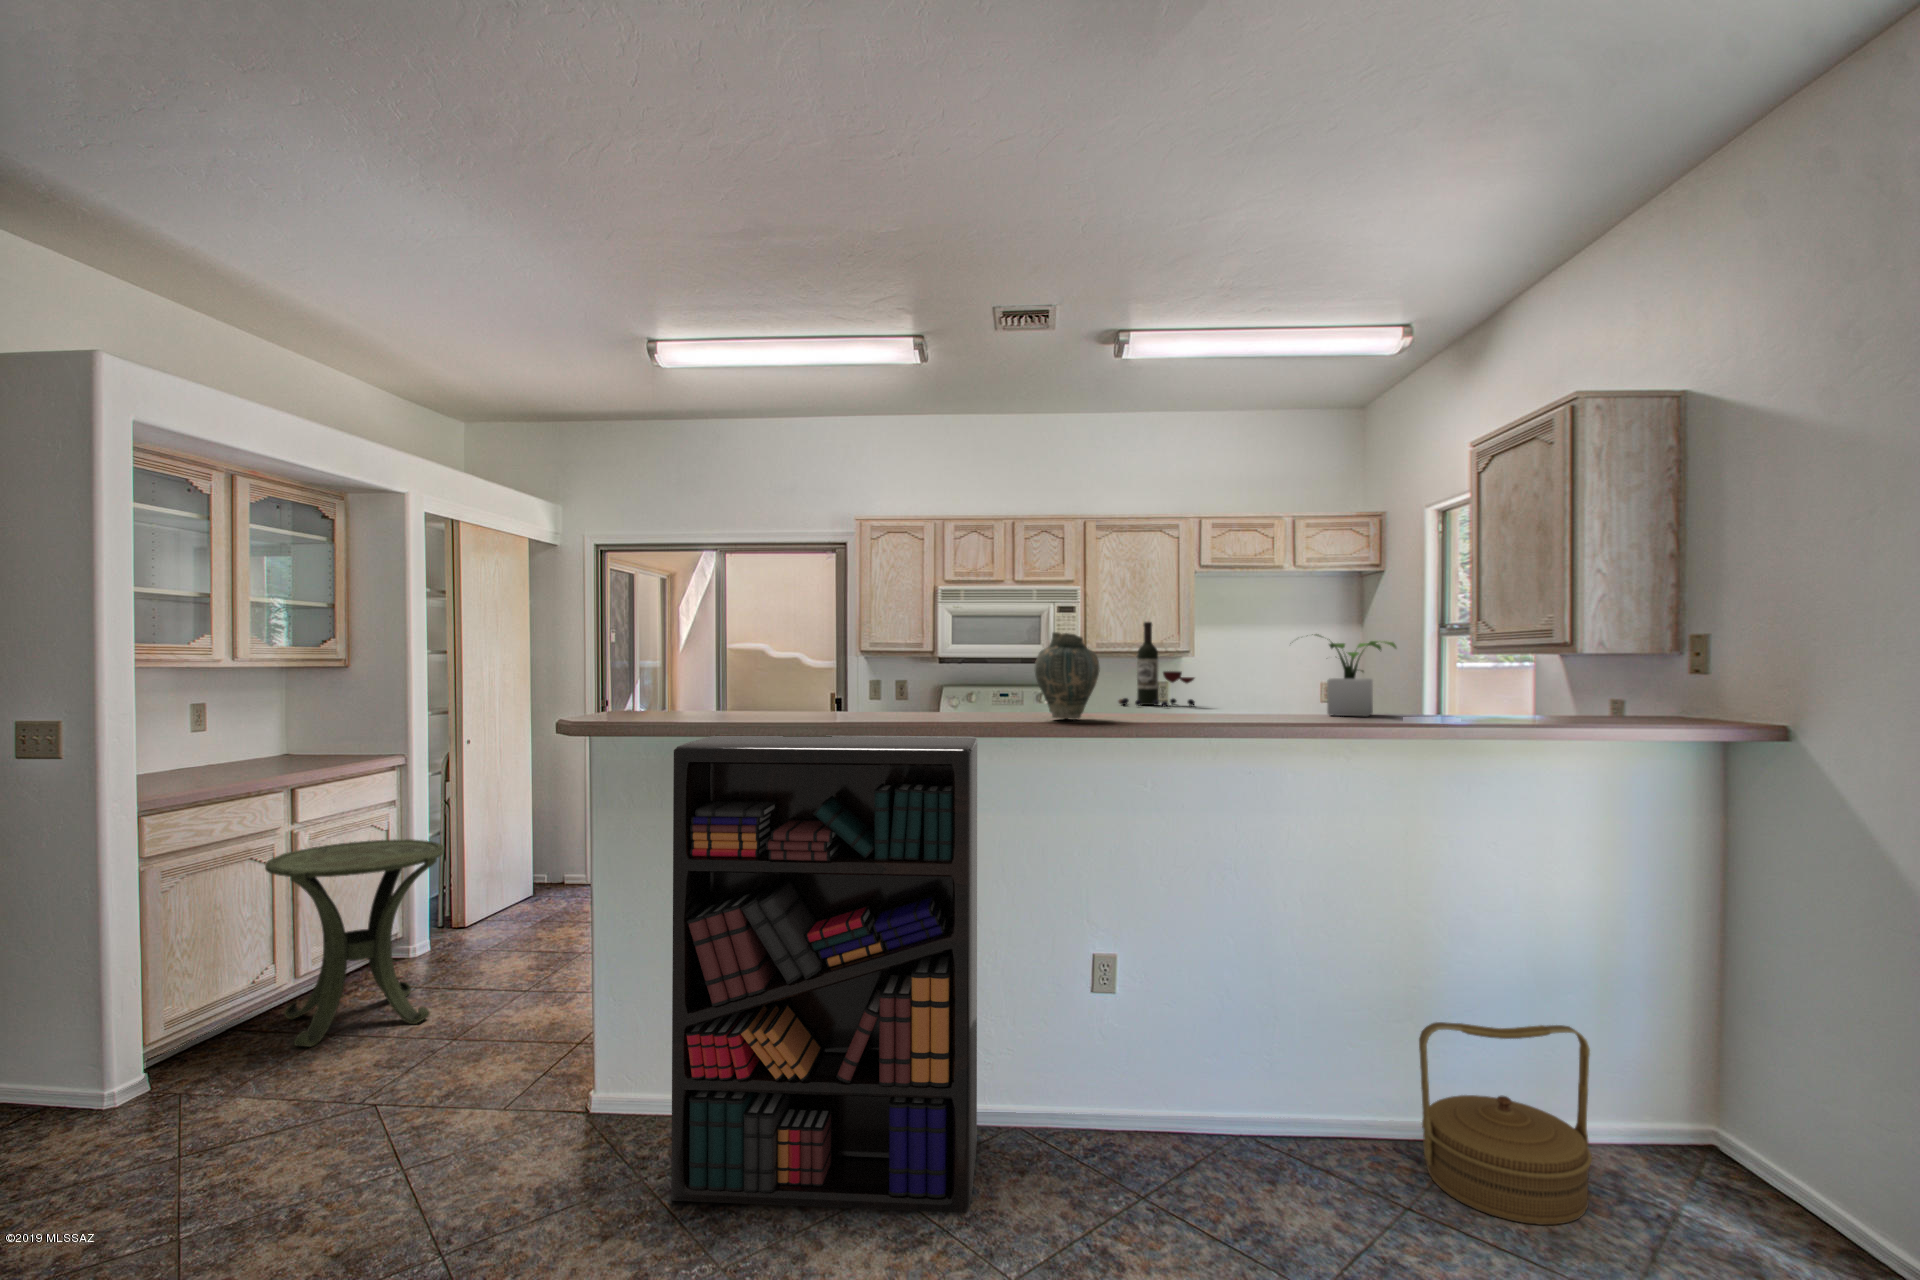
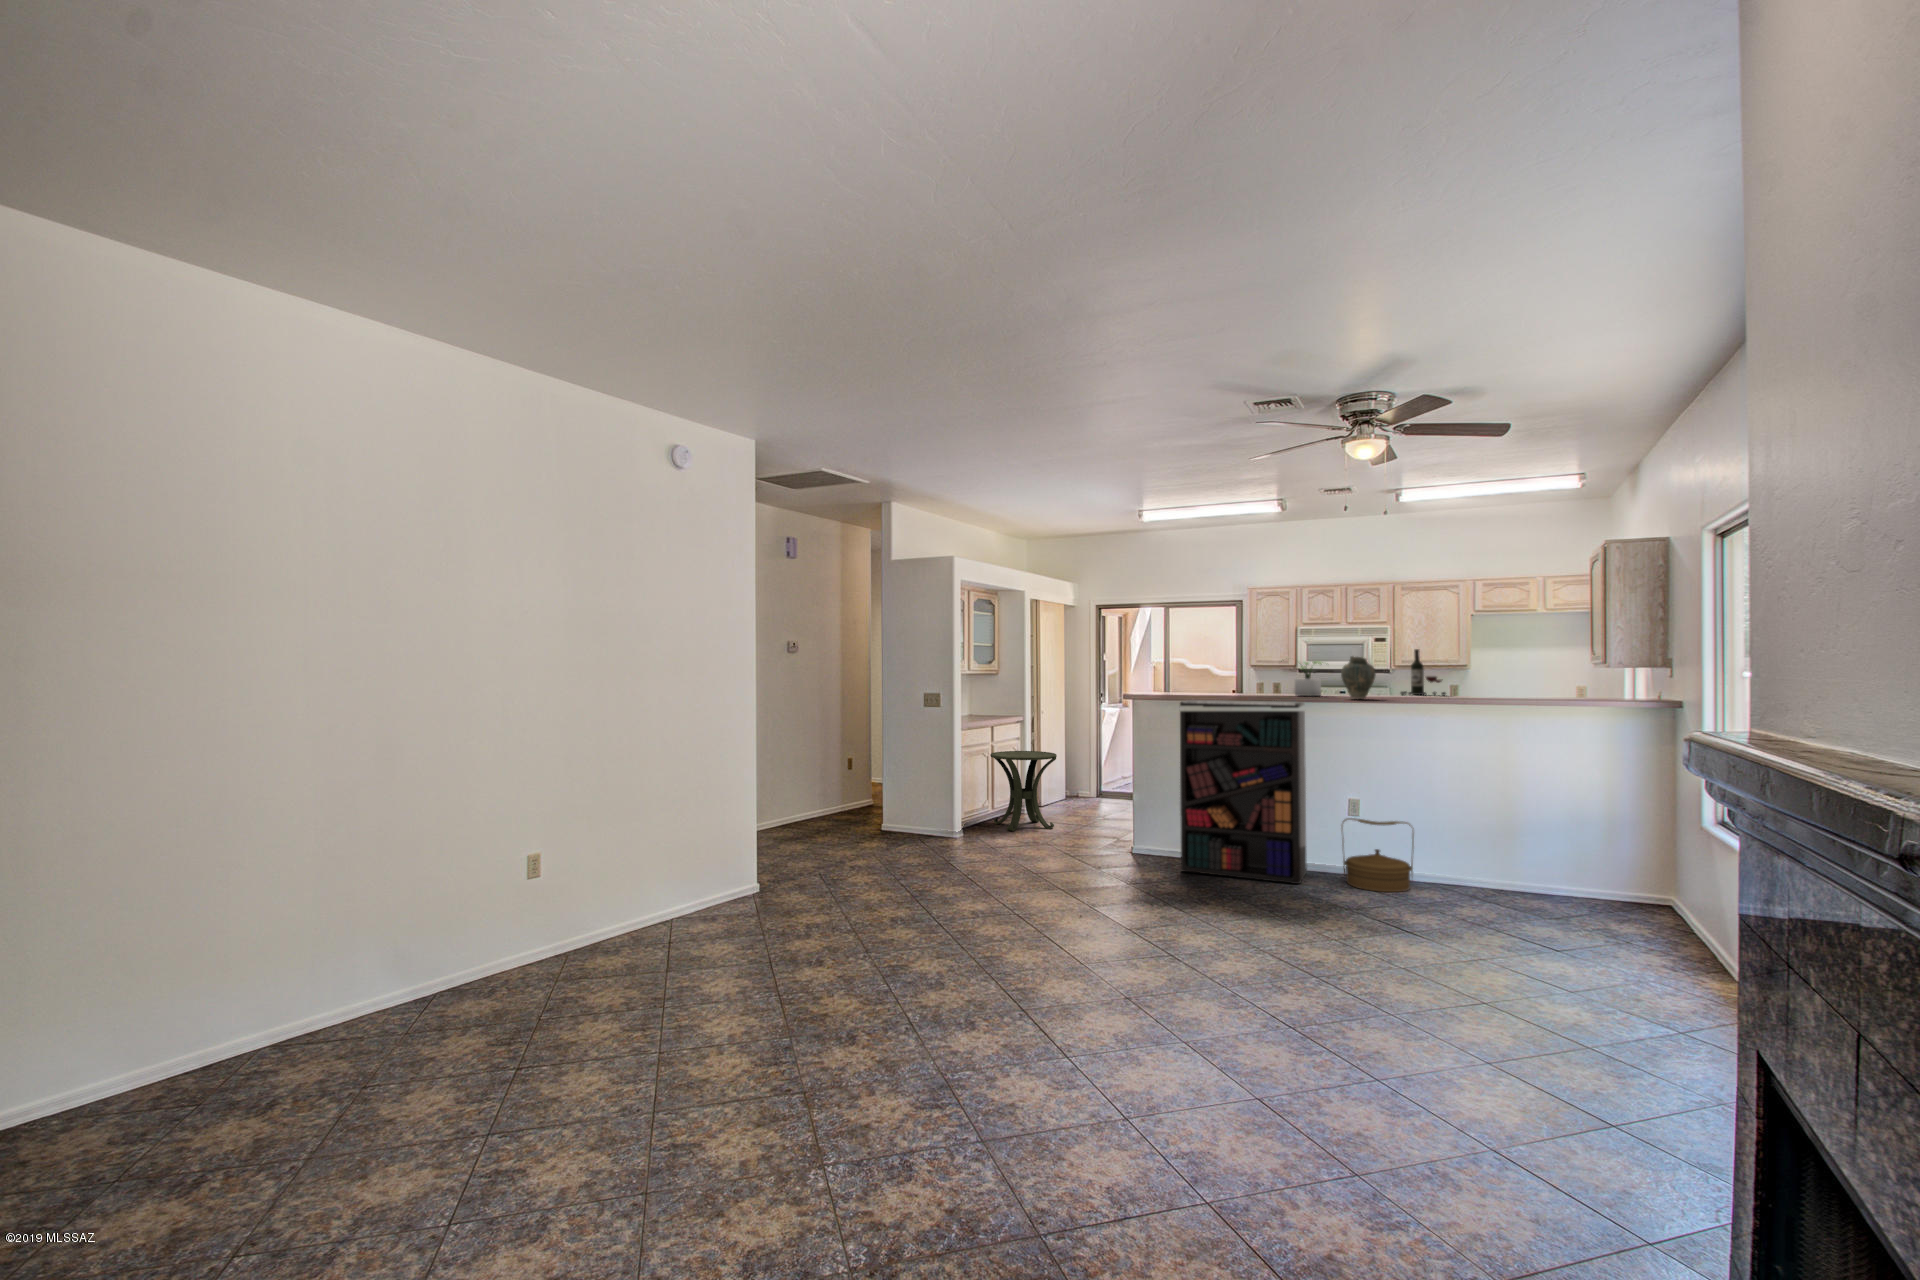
potted plant: present [1315,634,1396,716] -> present [1295,661,1321,696]
woven basket: present [1419,1022,1592,1225] -> present [1343,818,1414,892]

